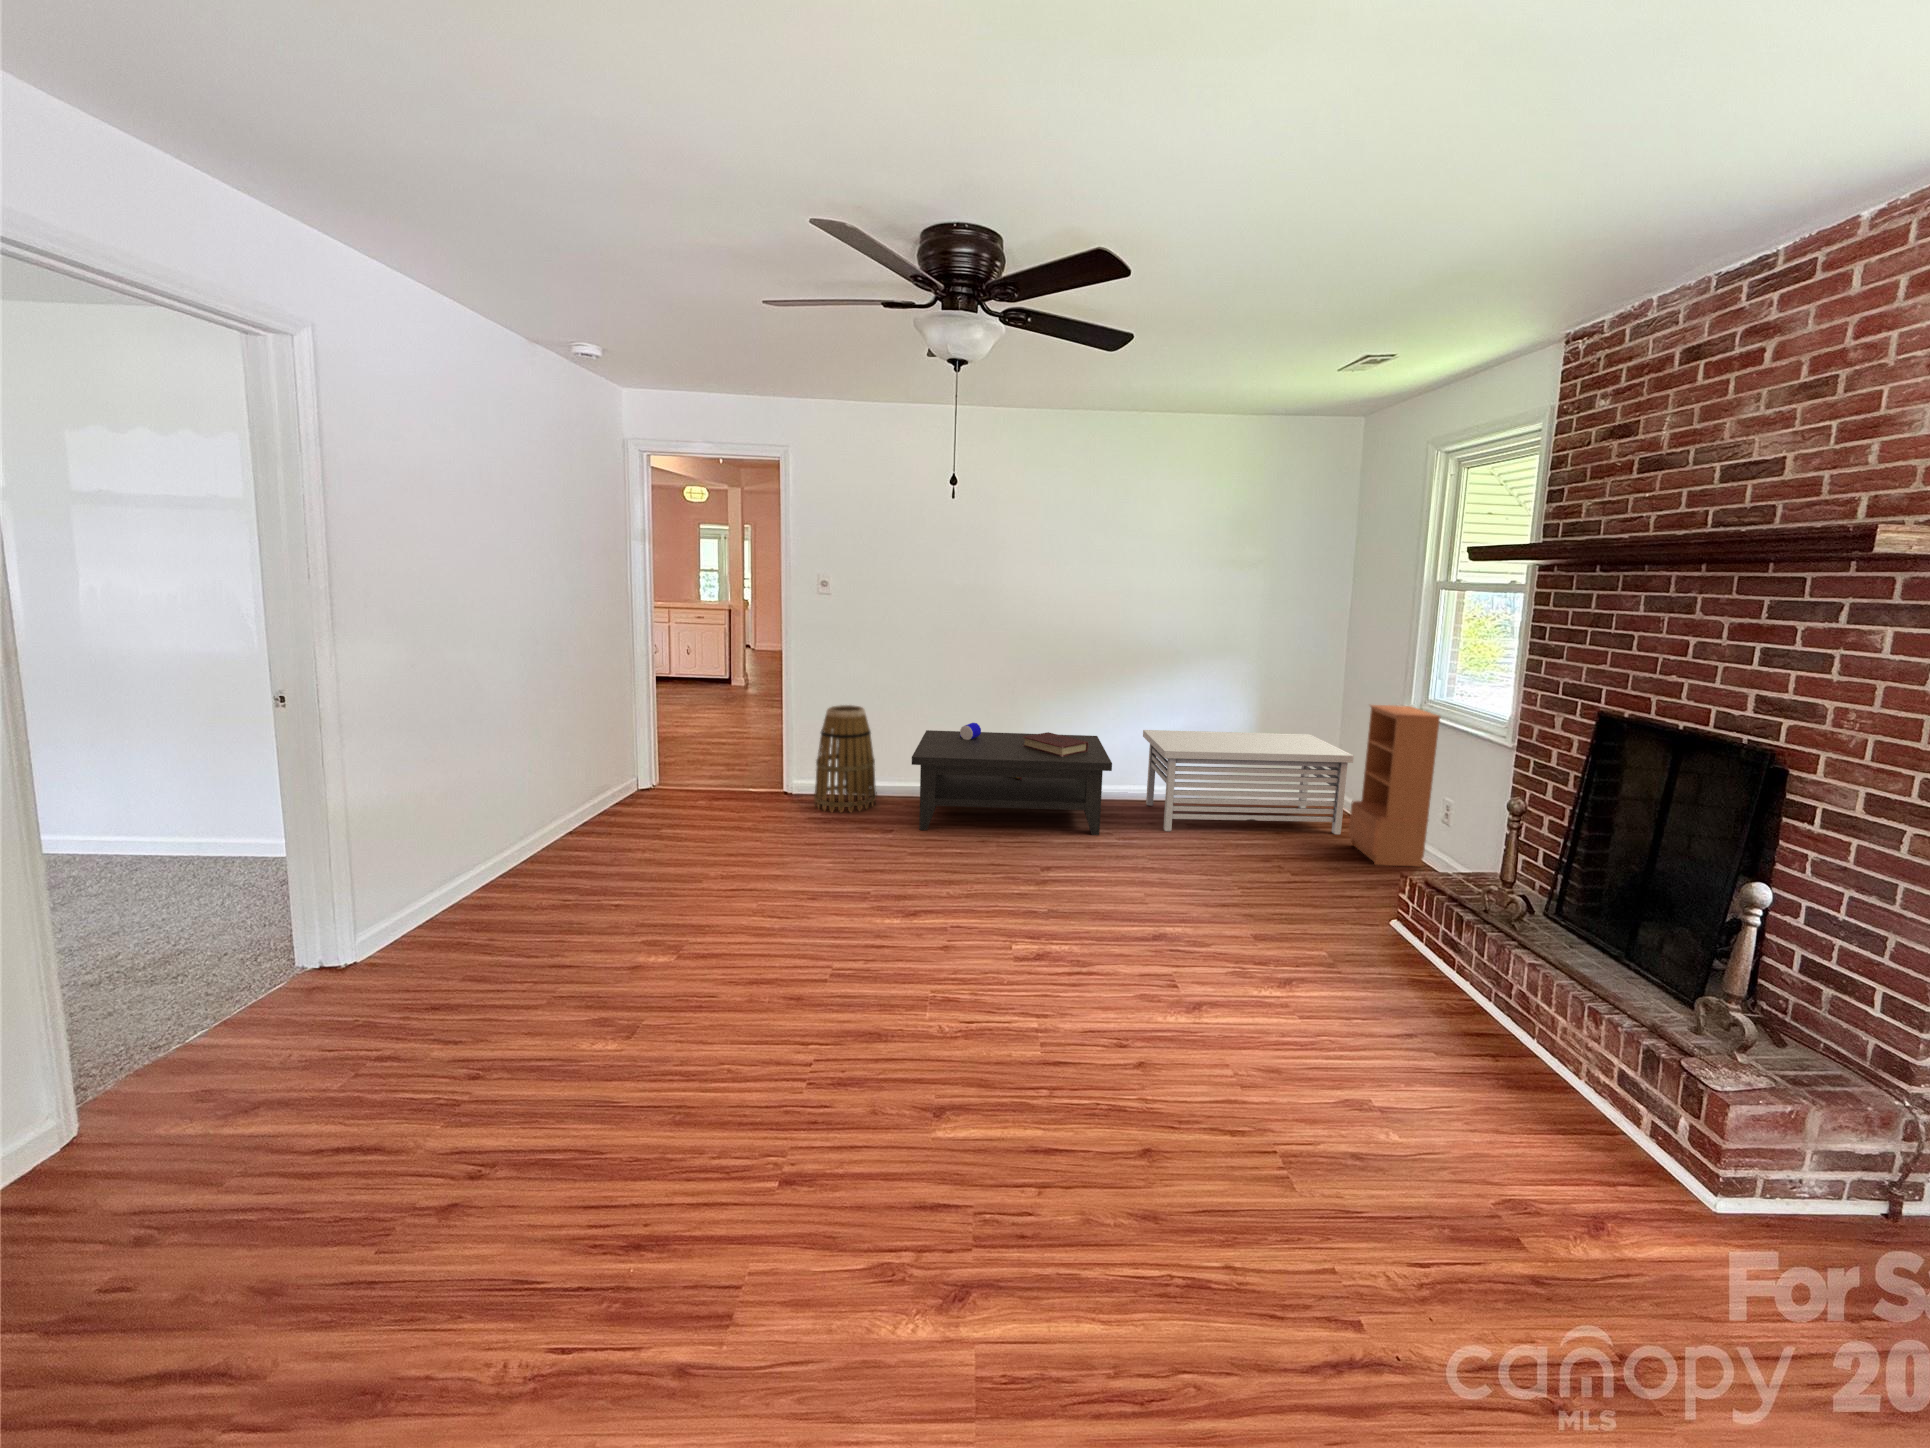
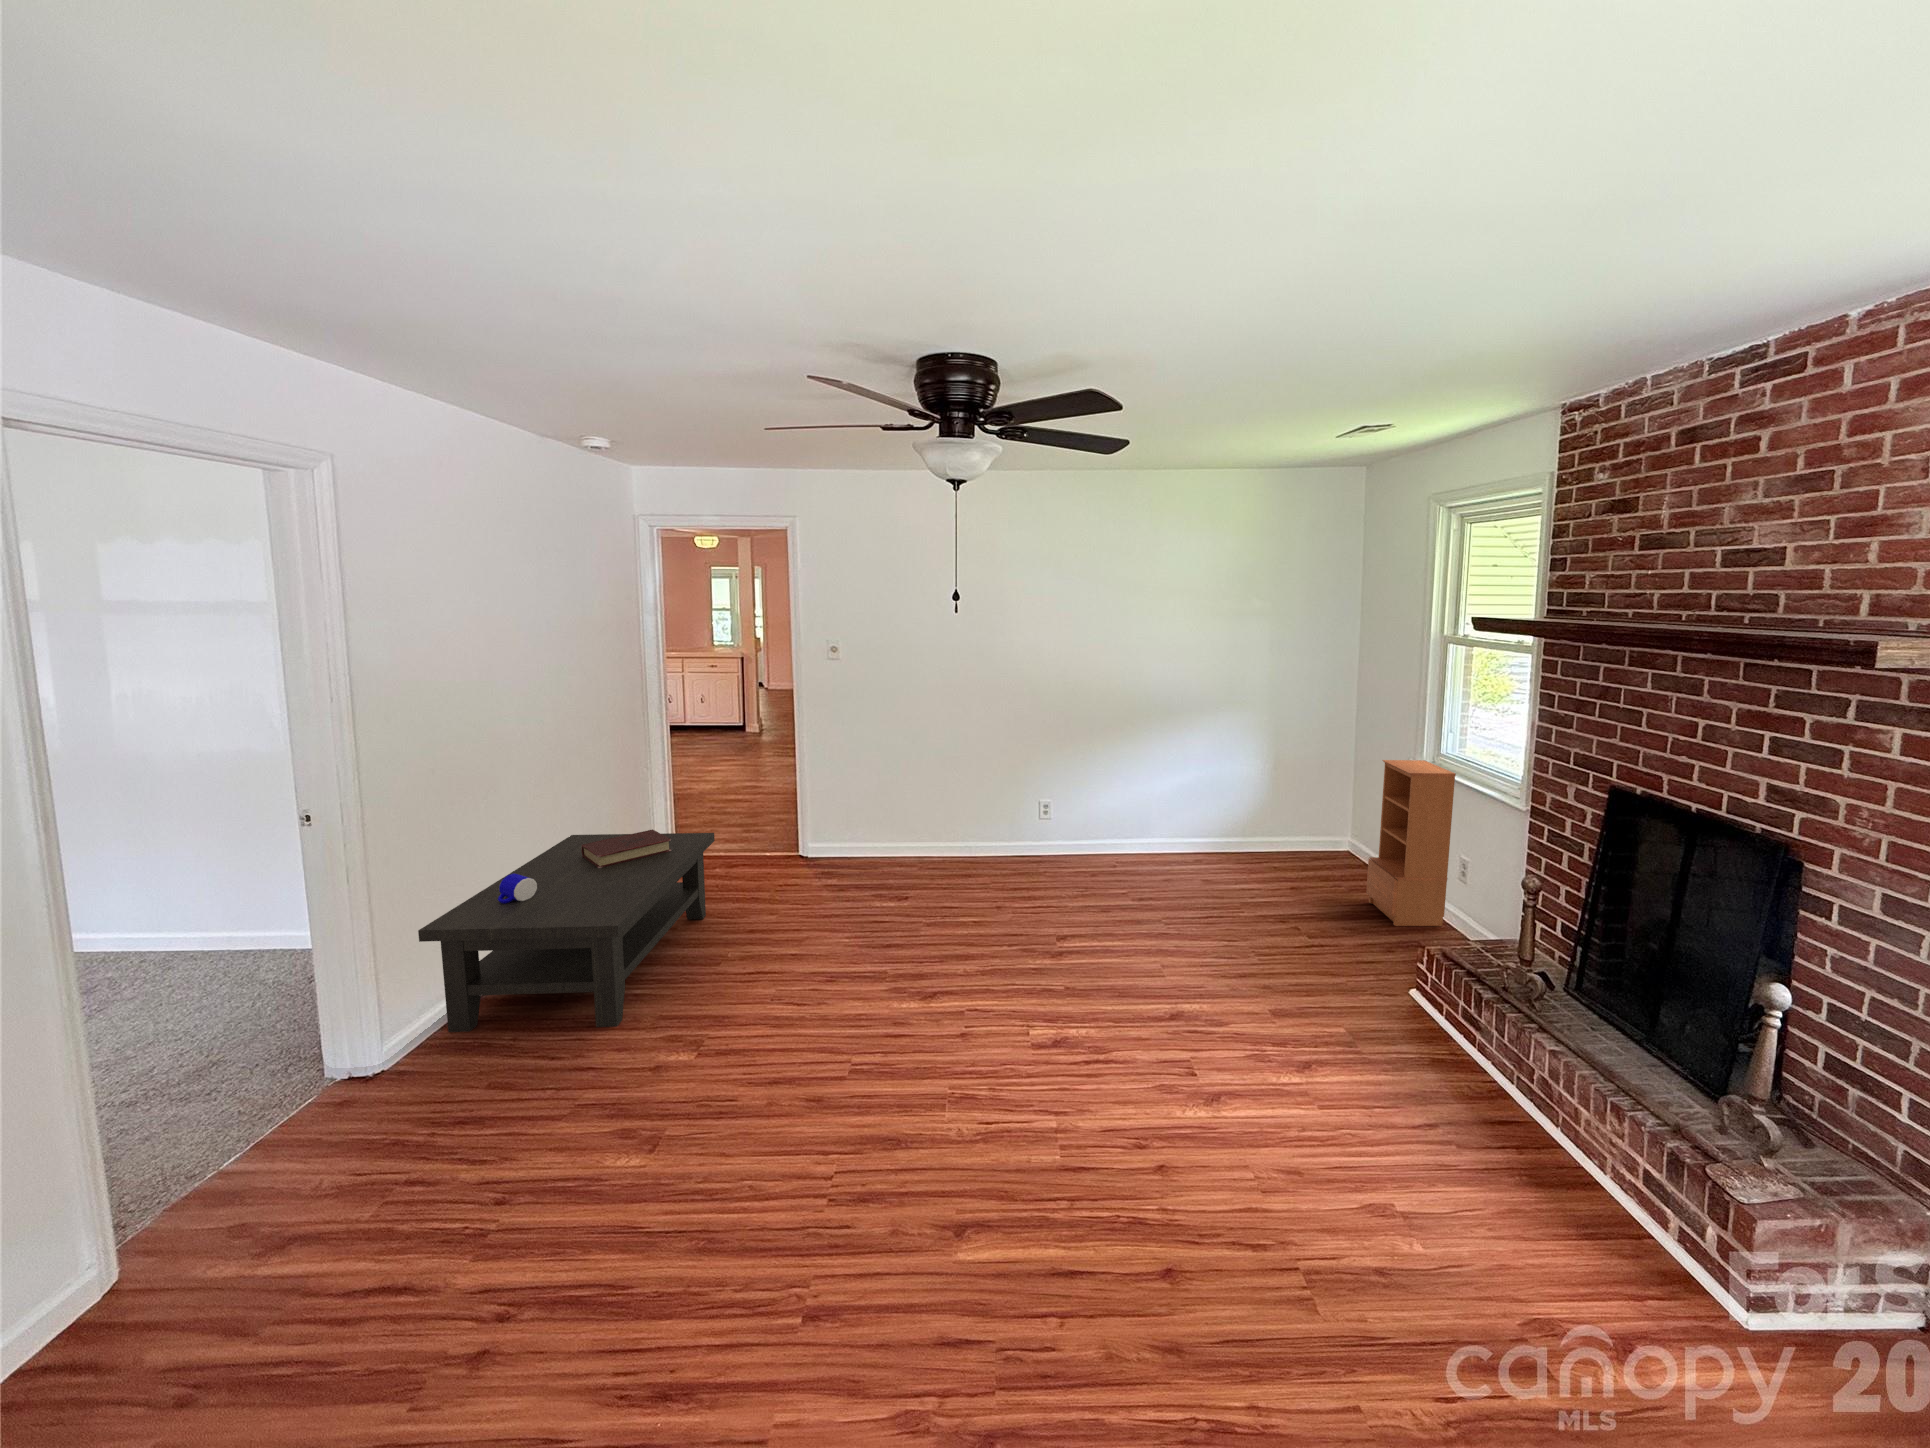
basket: present [814,705,877,813] -> none [823,769,886,880]
coffee table: present [912,723,1112,835] -> present [418,829,715,1032]
storage bench: present [1143,730,1354,834] -> none [1154,784,1369,891]

